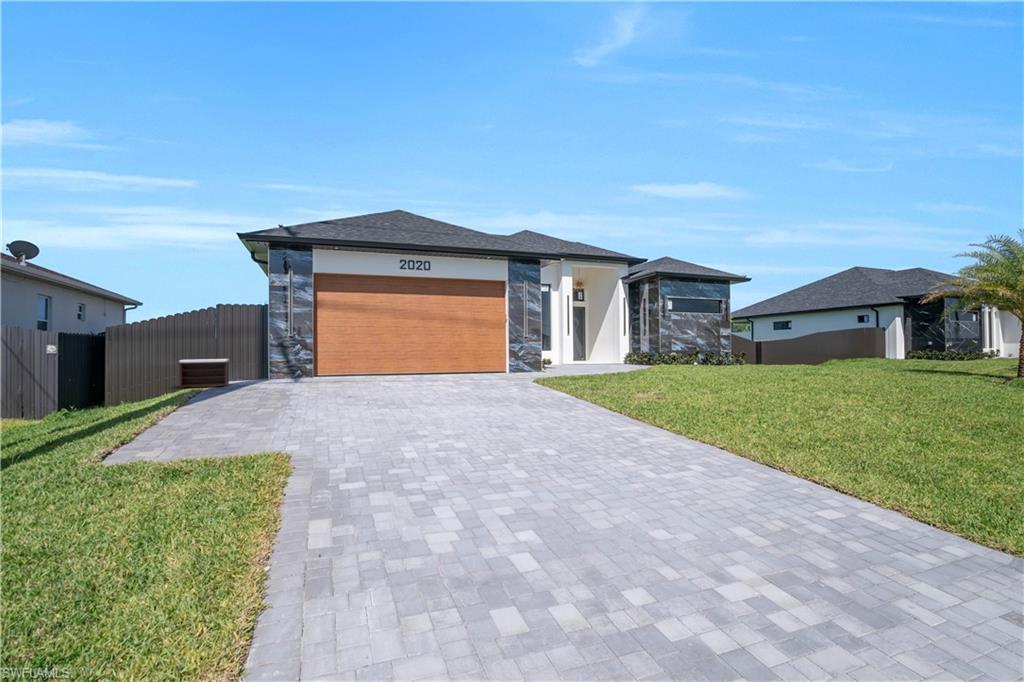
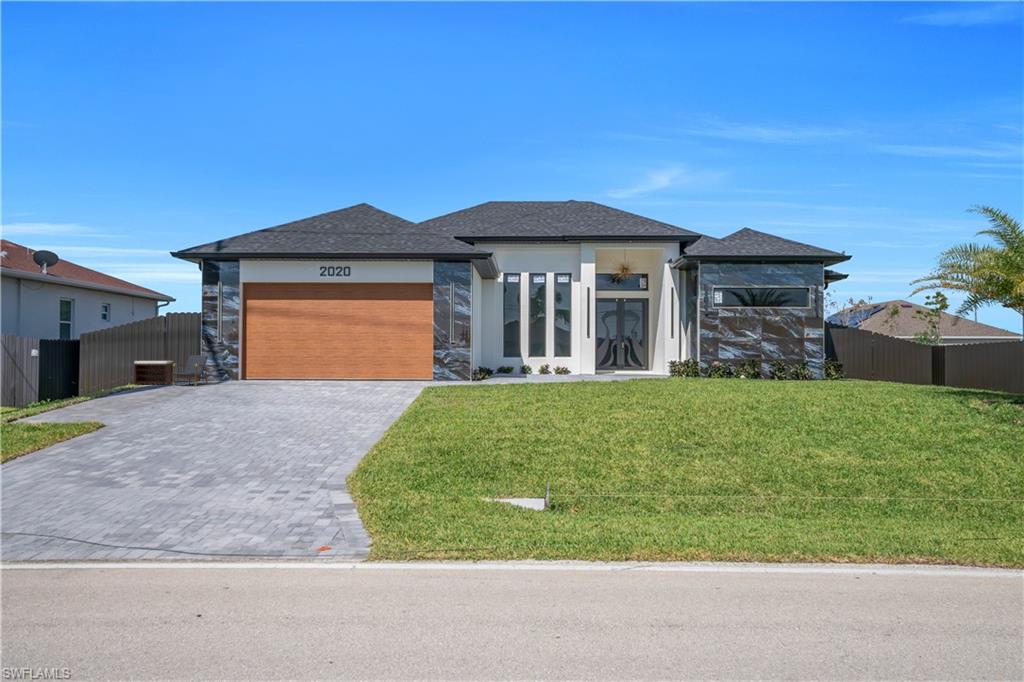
lounge chair: none [242,352,278,387] -> present [172,355,208,385]

